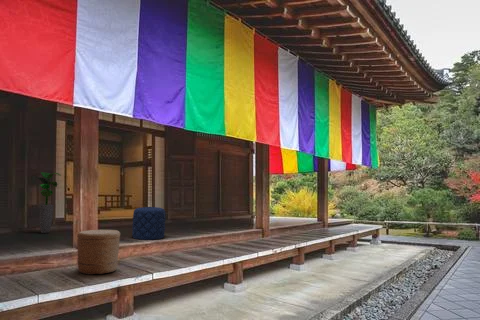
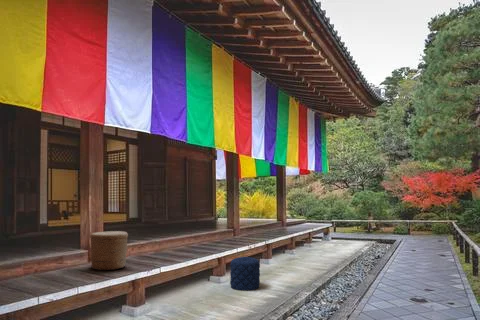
potted plant: present [37,172,61,233] -> none [24,181,52,239]
pouf: present [132,207,166,240] -> present [230,257,260,290]

